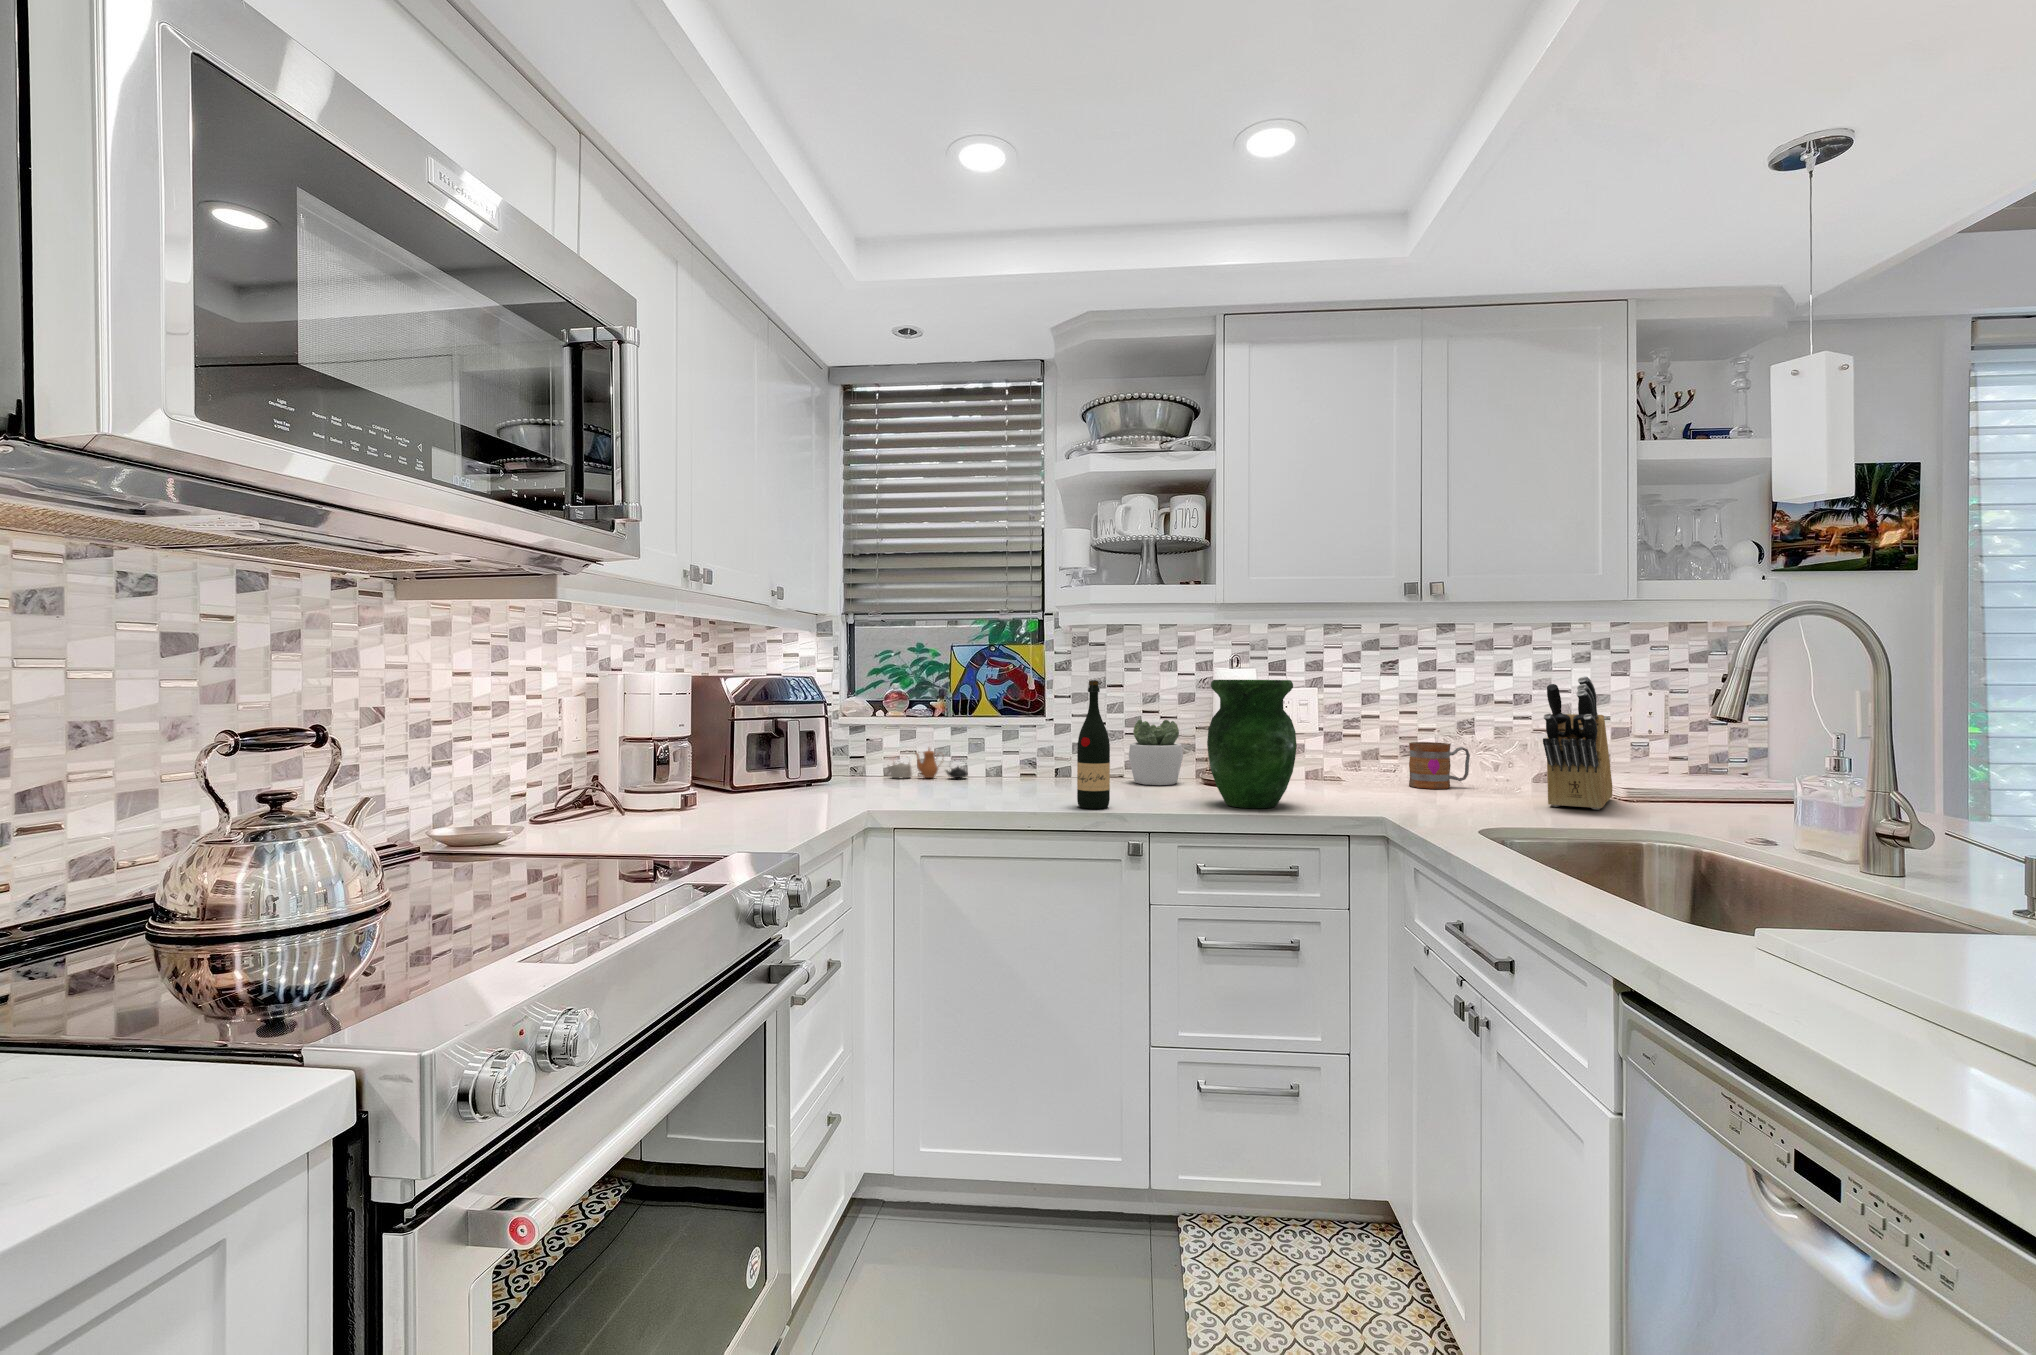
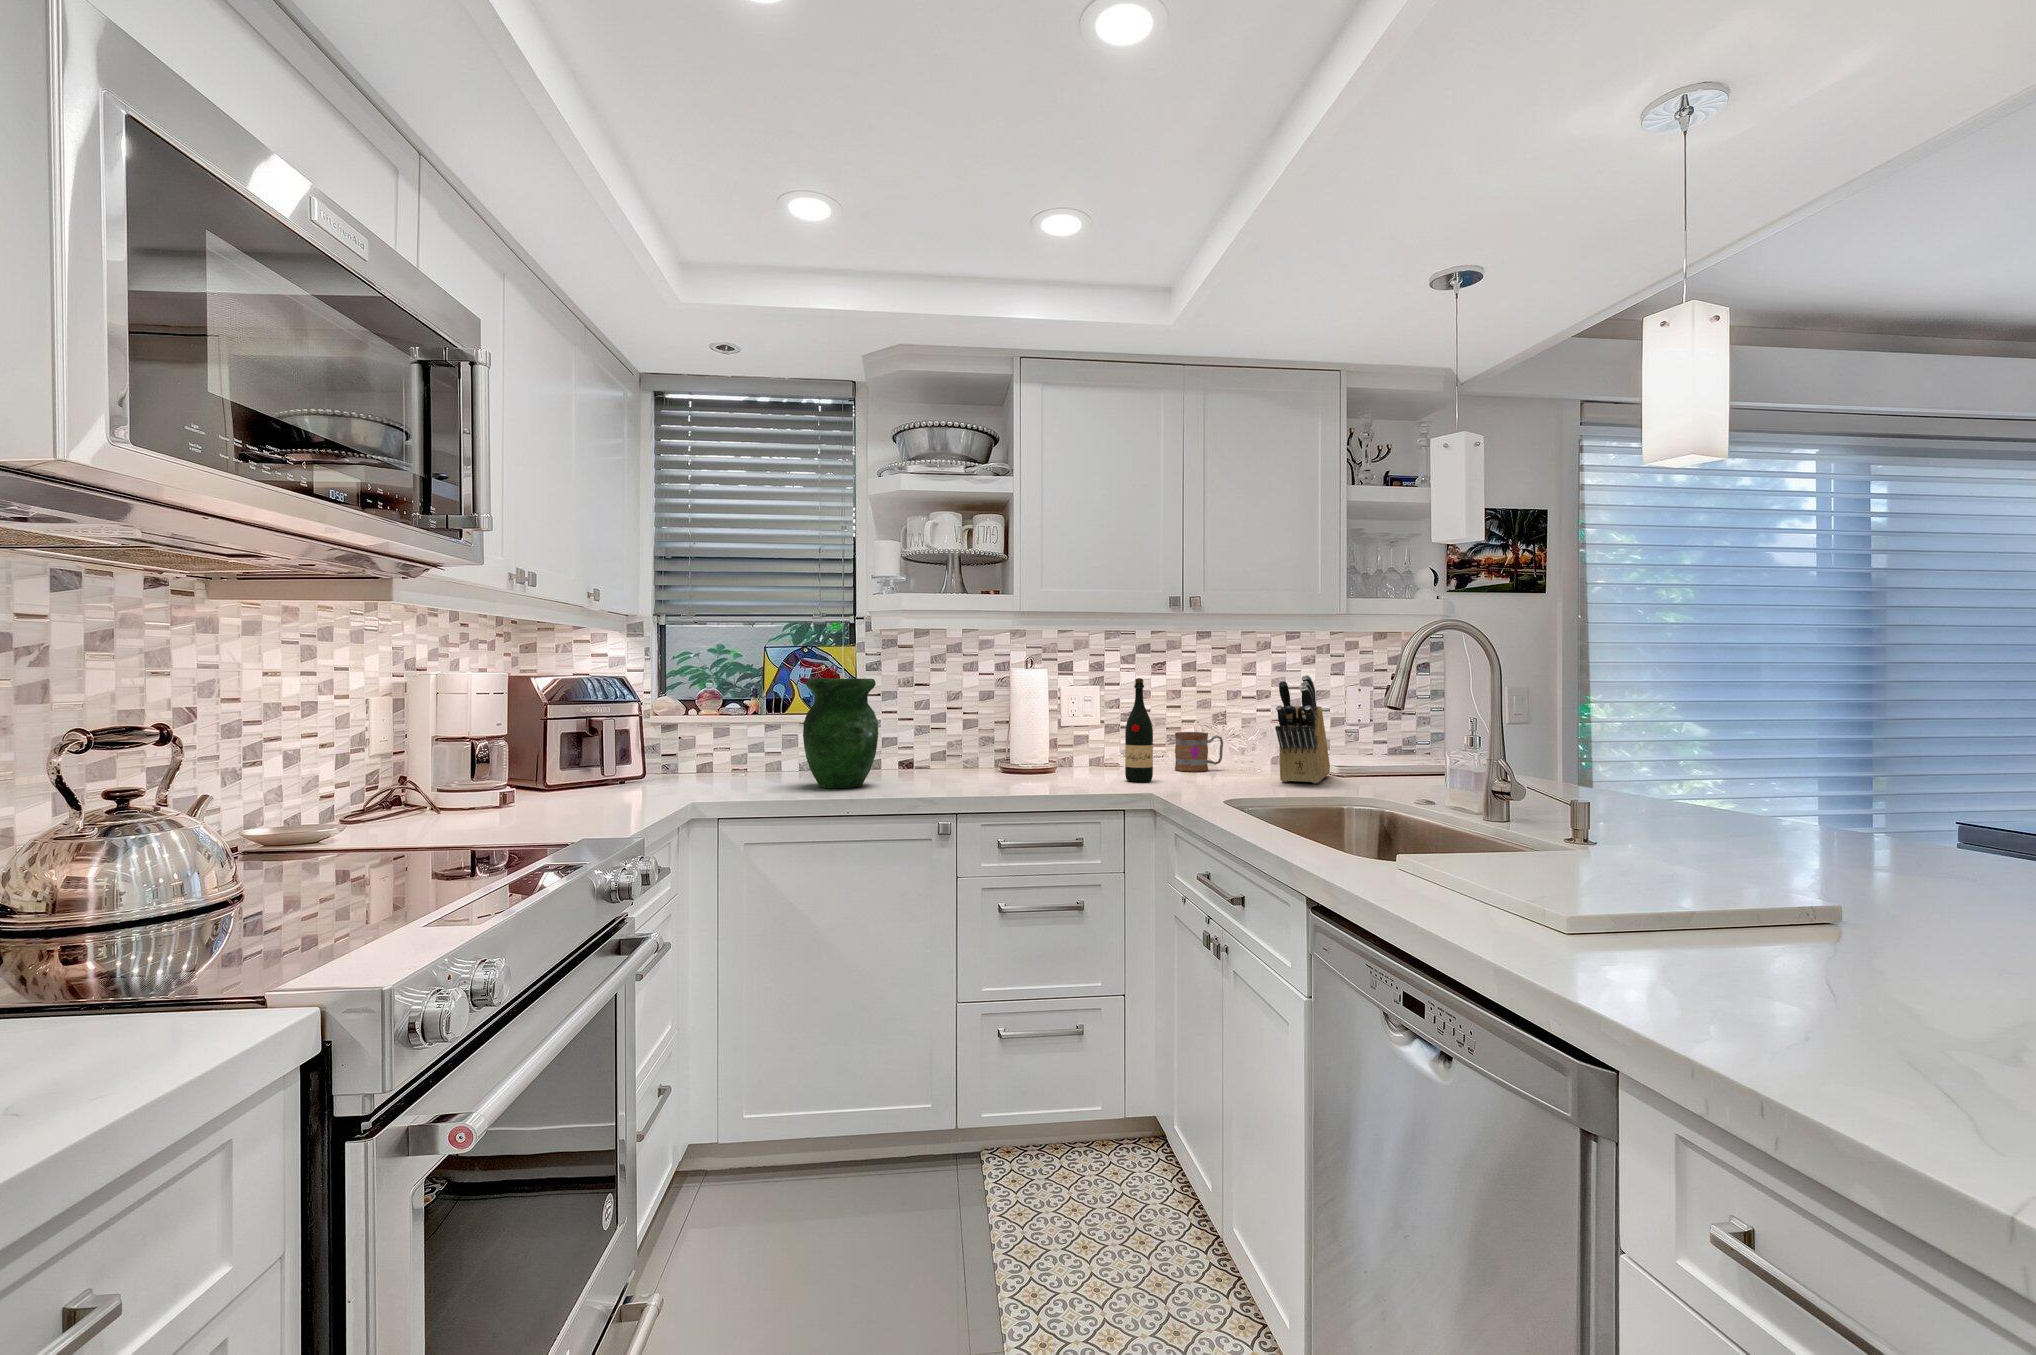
wine bottle: present [1077,680,1110,809] -> present [1125,678,1153,782]
vase: present [1207,680,1297,808] -> present [803,679,878,788]
succulent plant: present [1129,720,1183,785] -> none [934,715,983,775]
teapot: present [888,749,967,778] -> none [700,744,782,775]

